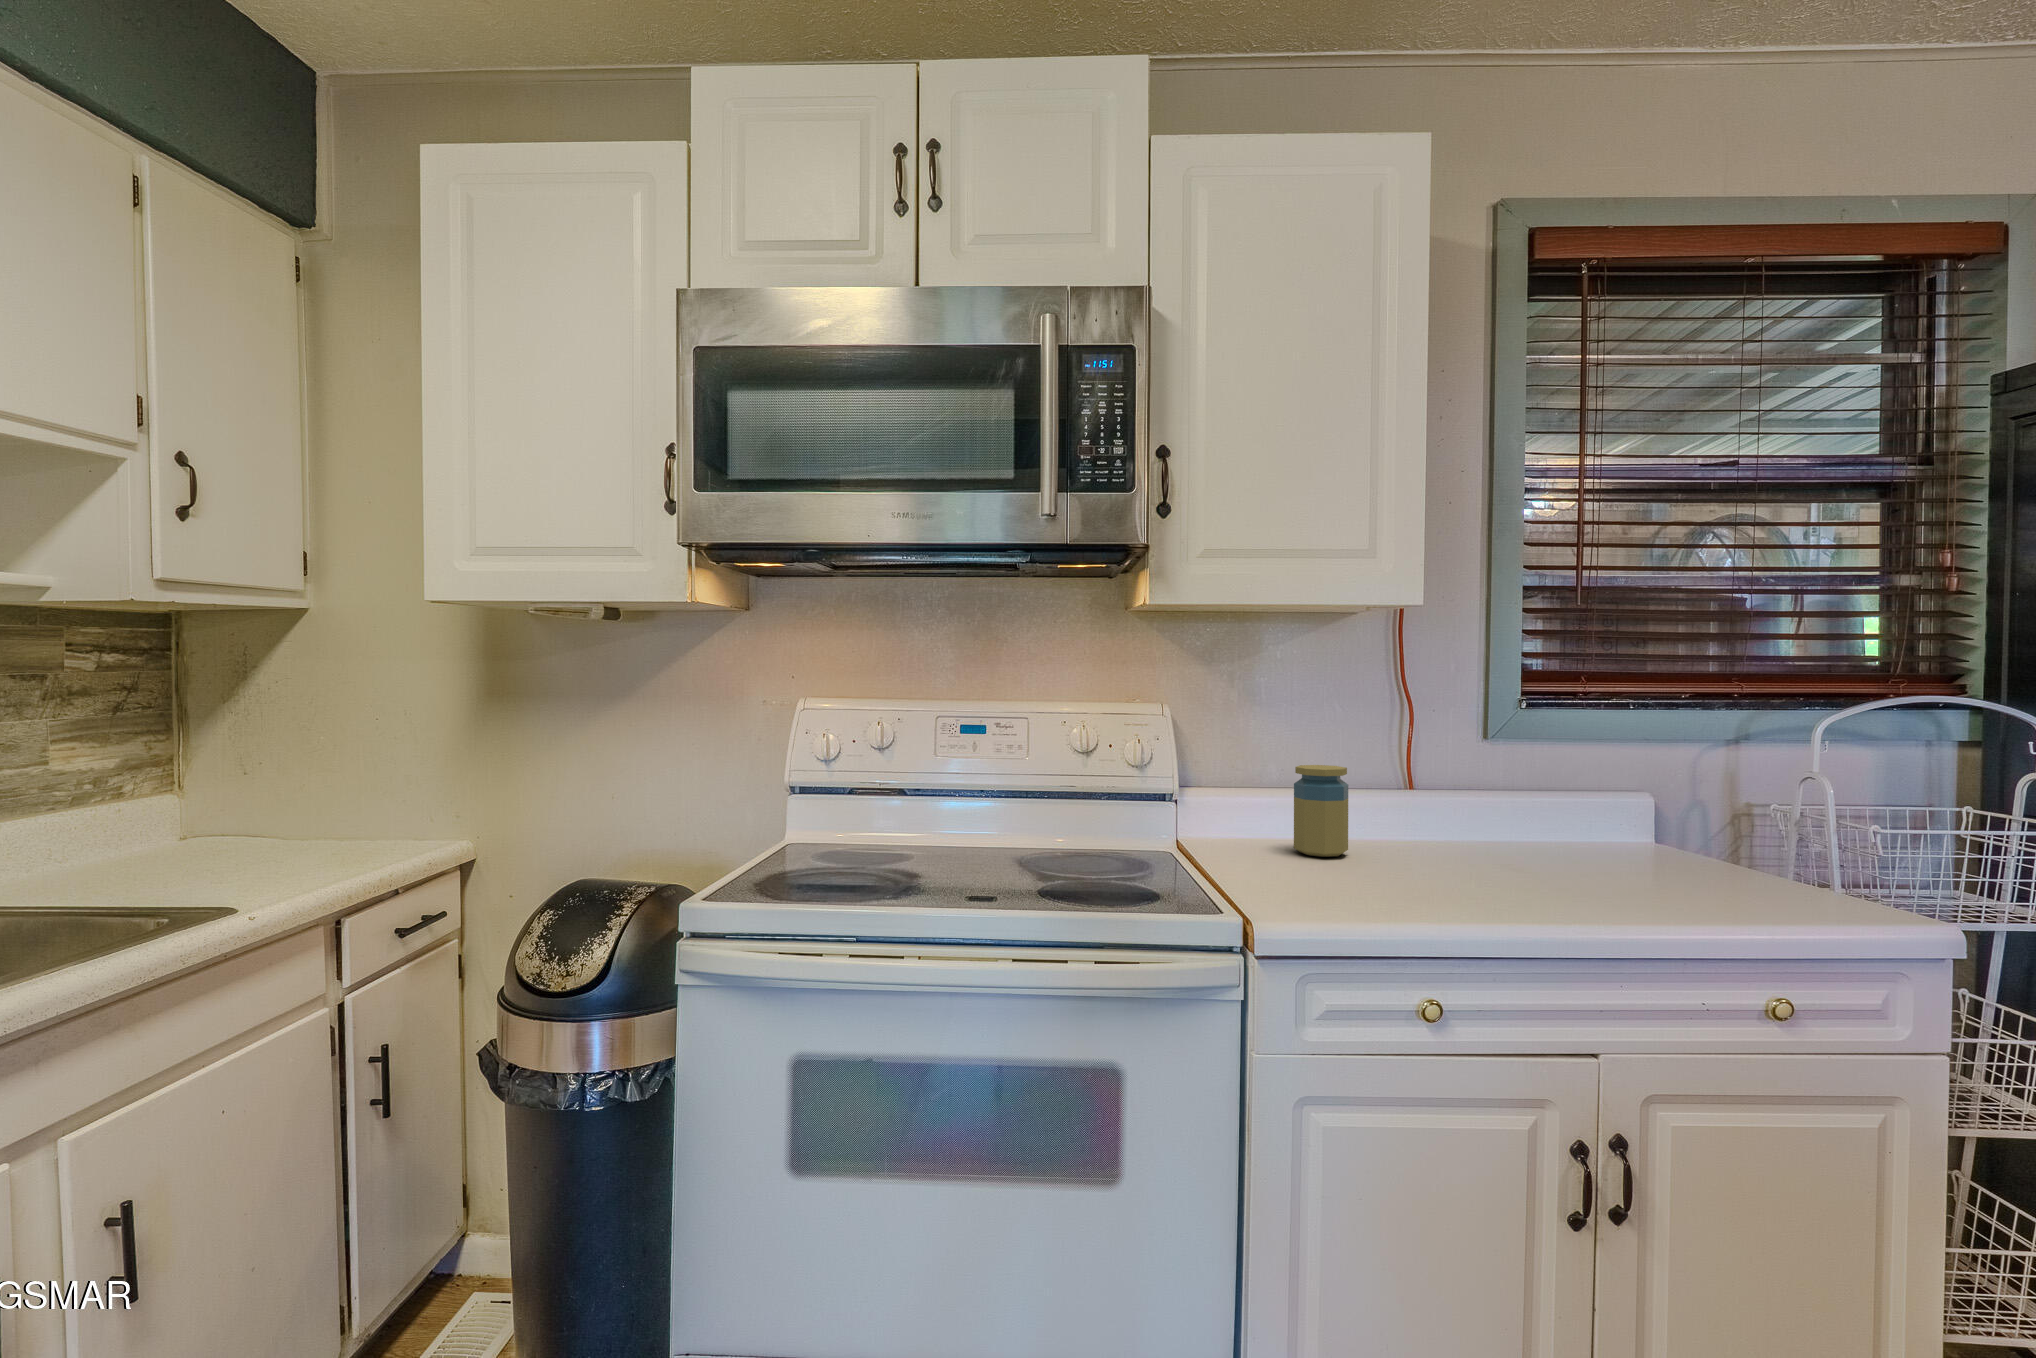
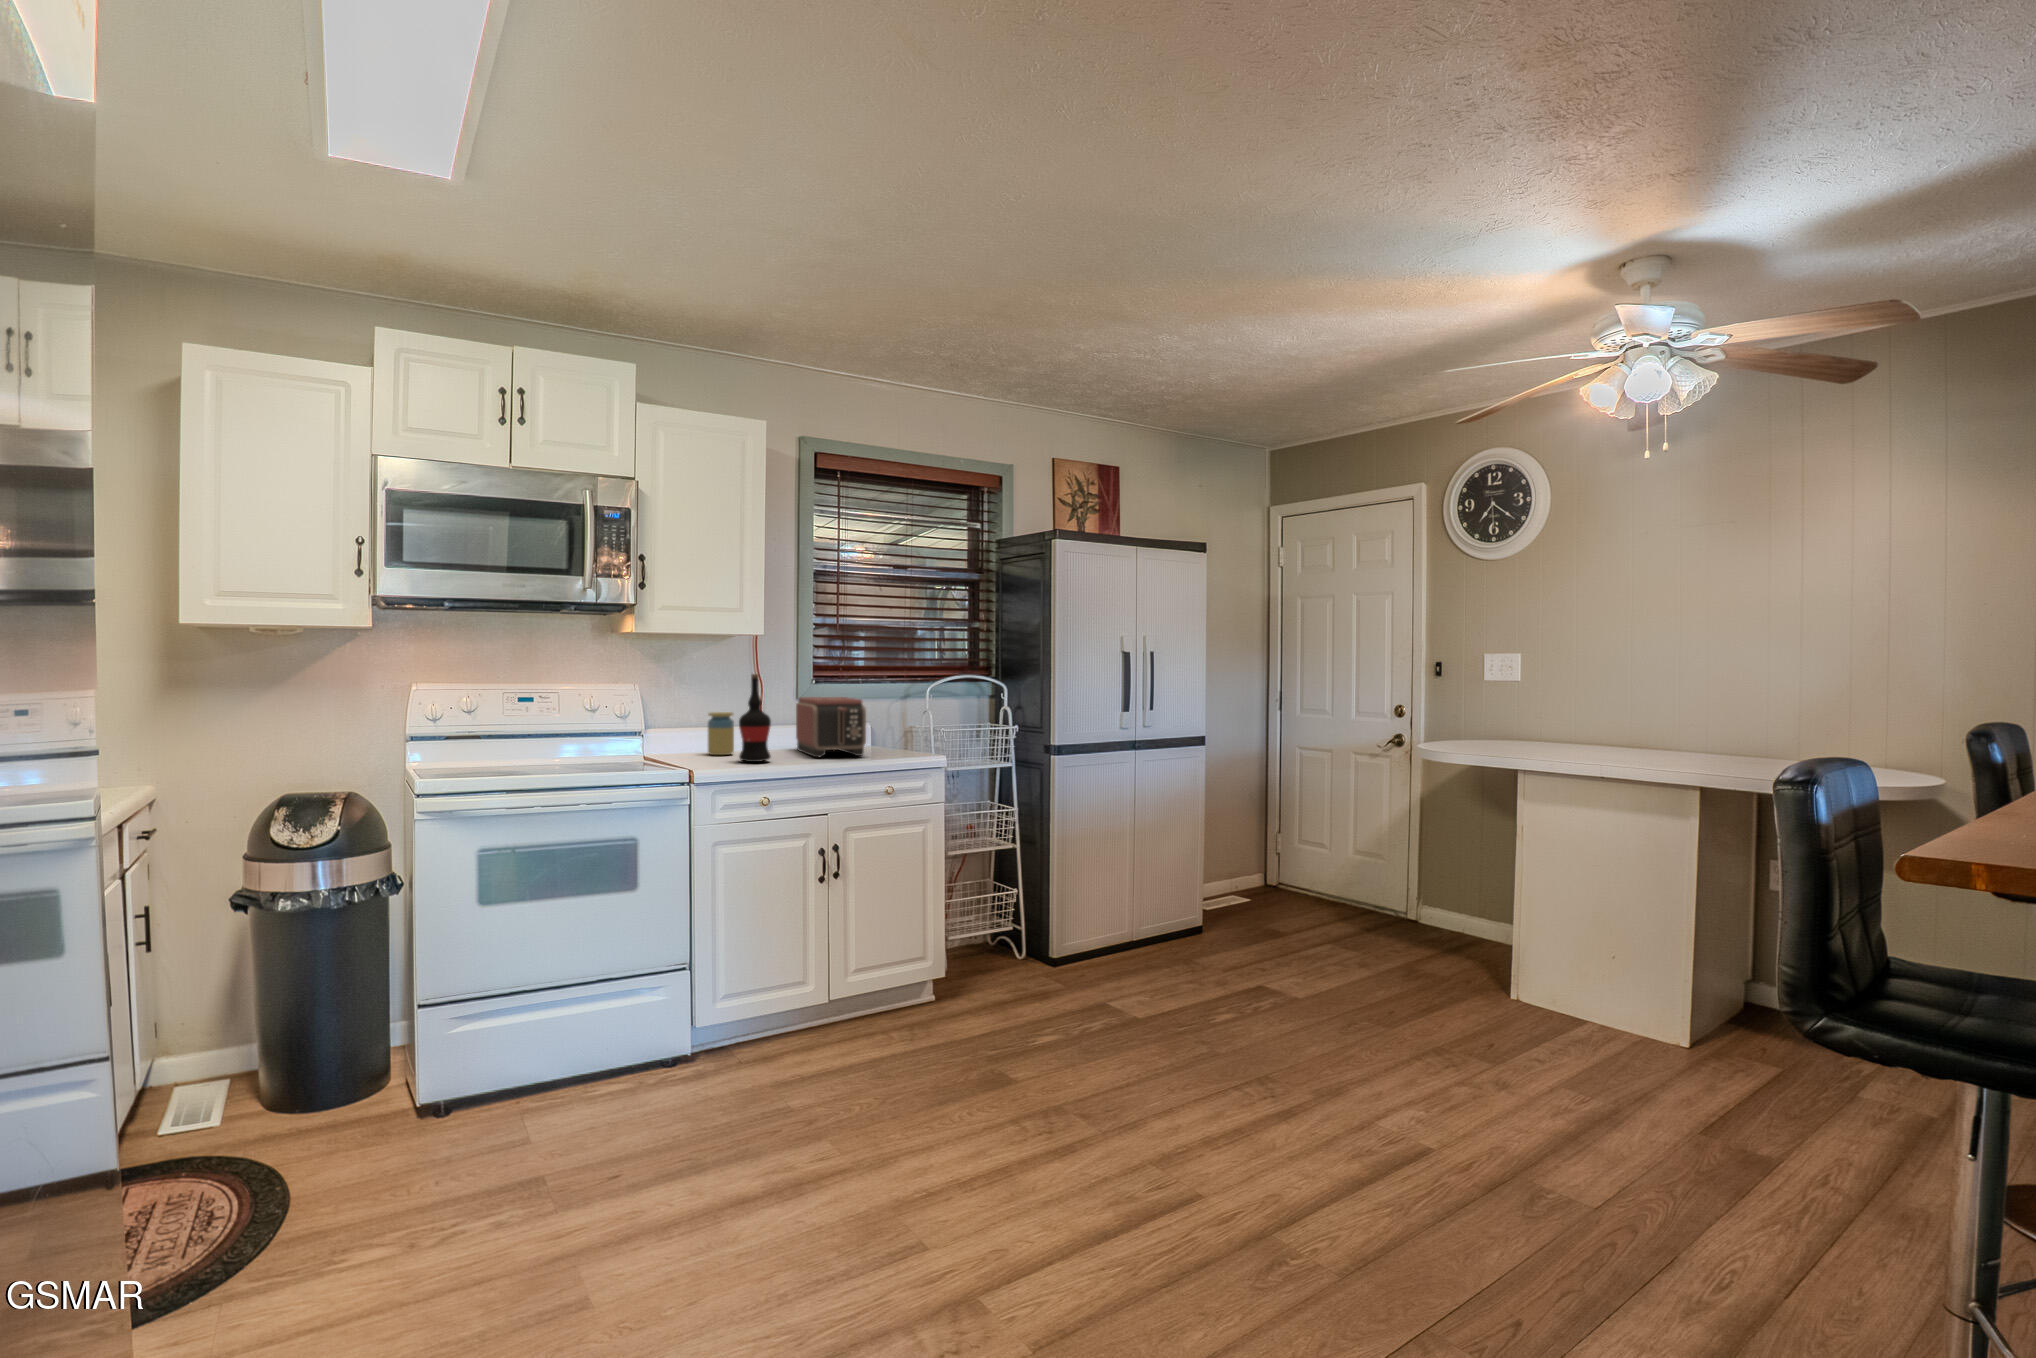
wine bottle: none [1361,689,1437,891] -> present [739,674,771,762]
toaster: none [1480,738,1680,890] -> present [796,697,866,757]

